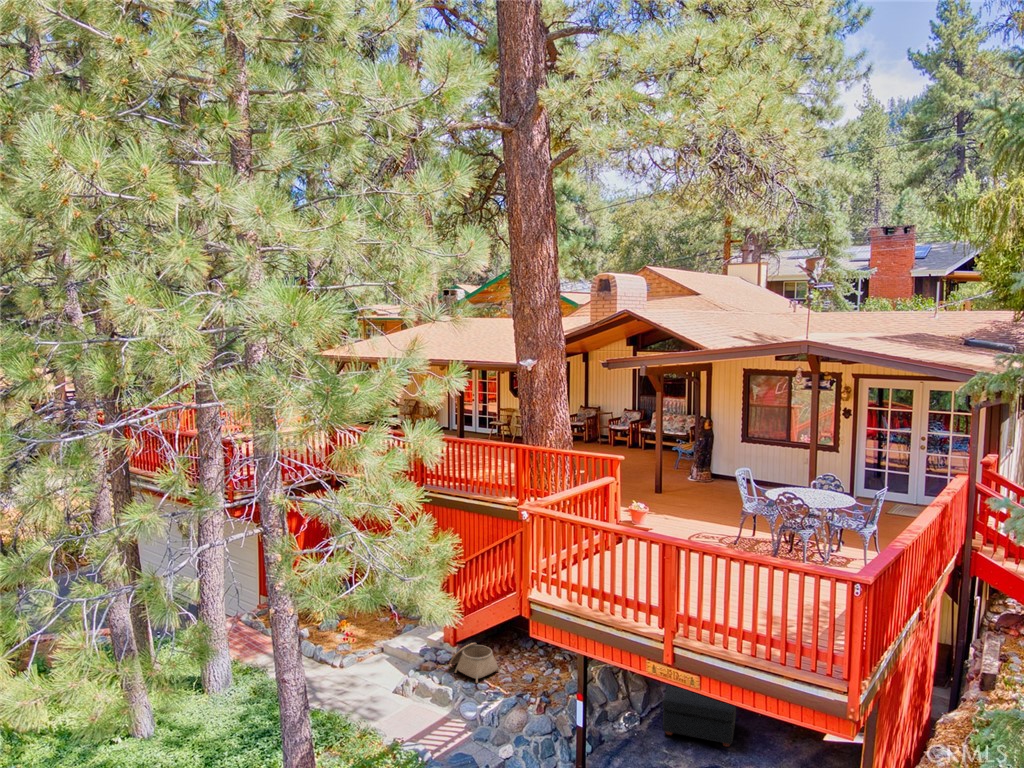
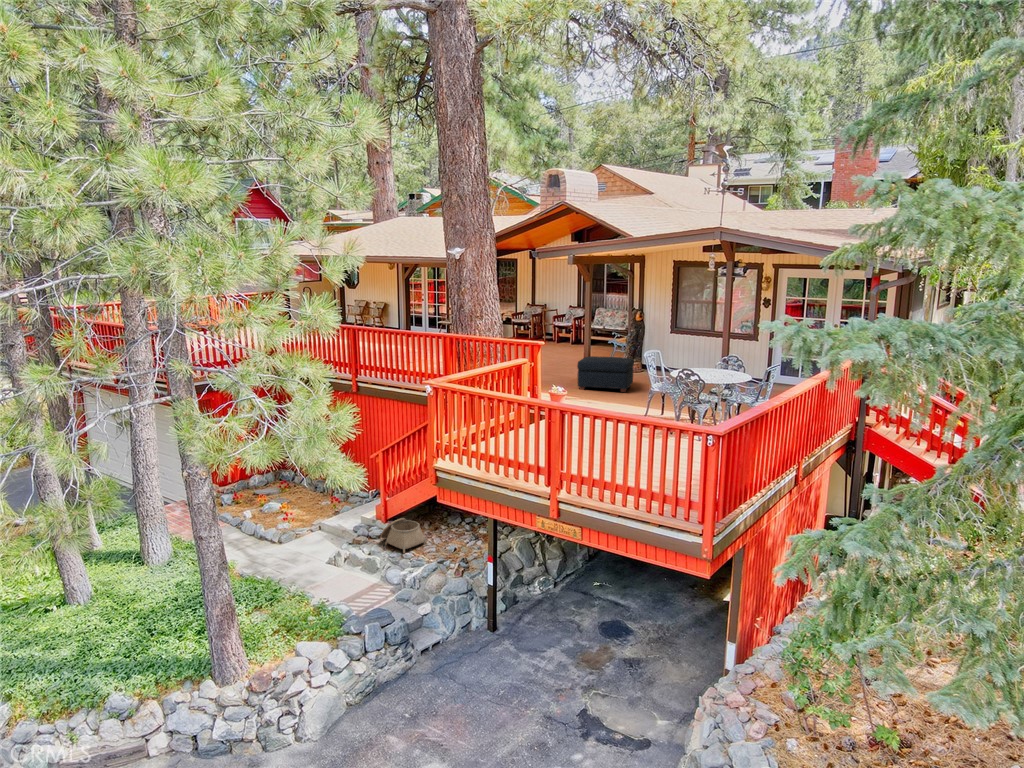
ottoman: present [663,685,736,747] -> present [577,356,634,392]

